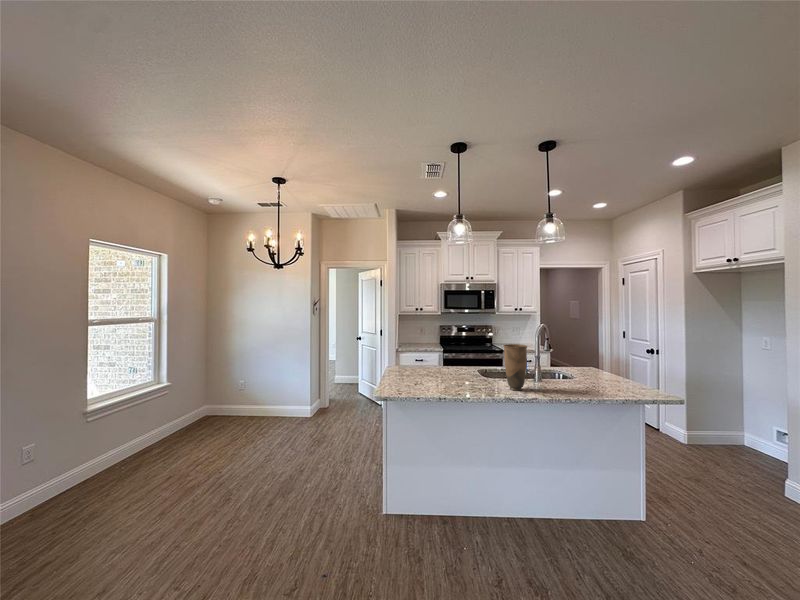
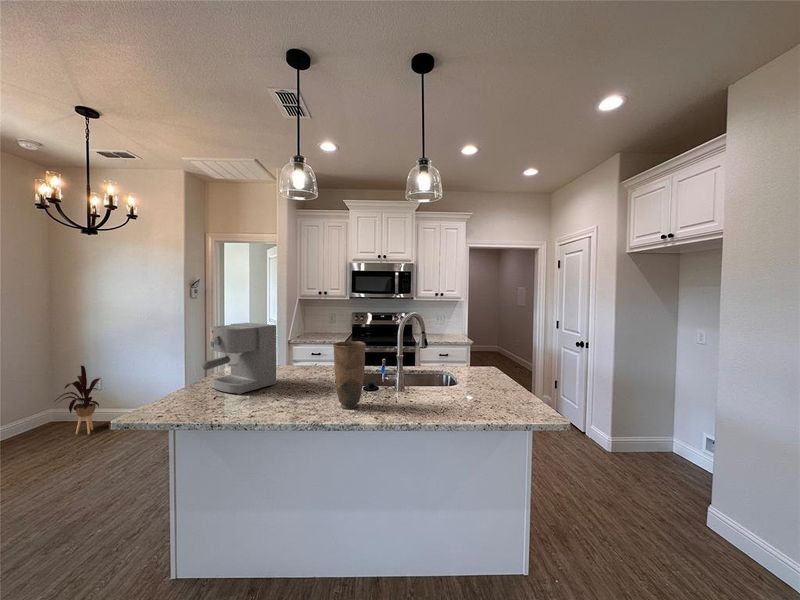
coffee maker: none [401,333,444,383] -> present [202,323,276,395]
house plant: none [221,369,252,424] -> present [54,366,101,434]

